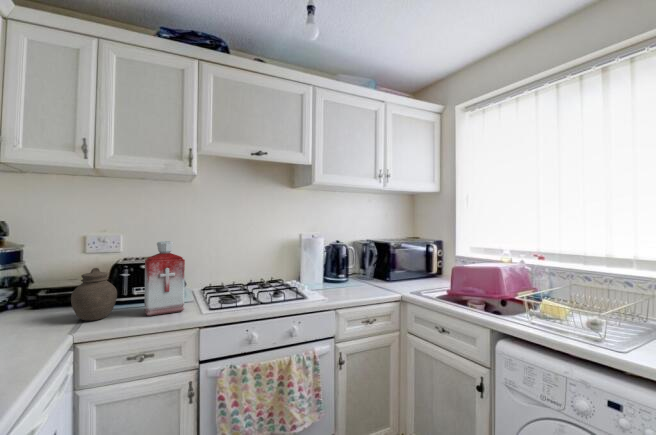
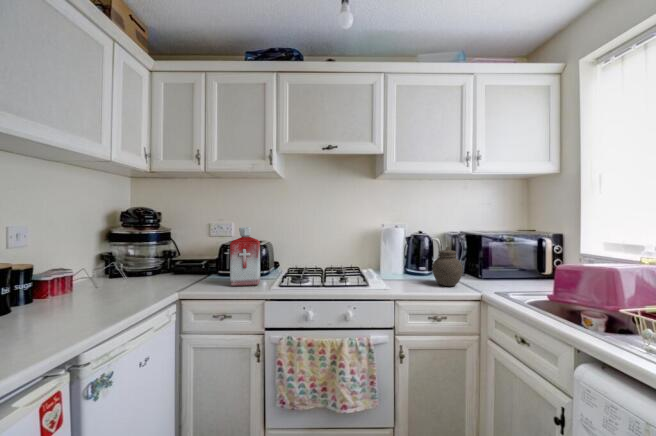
jar: present [71,268,117,321] -> present [432,247,463,286]

